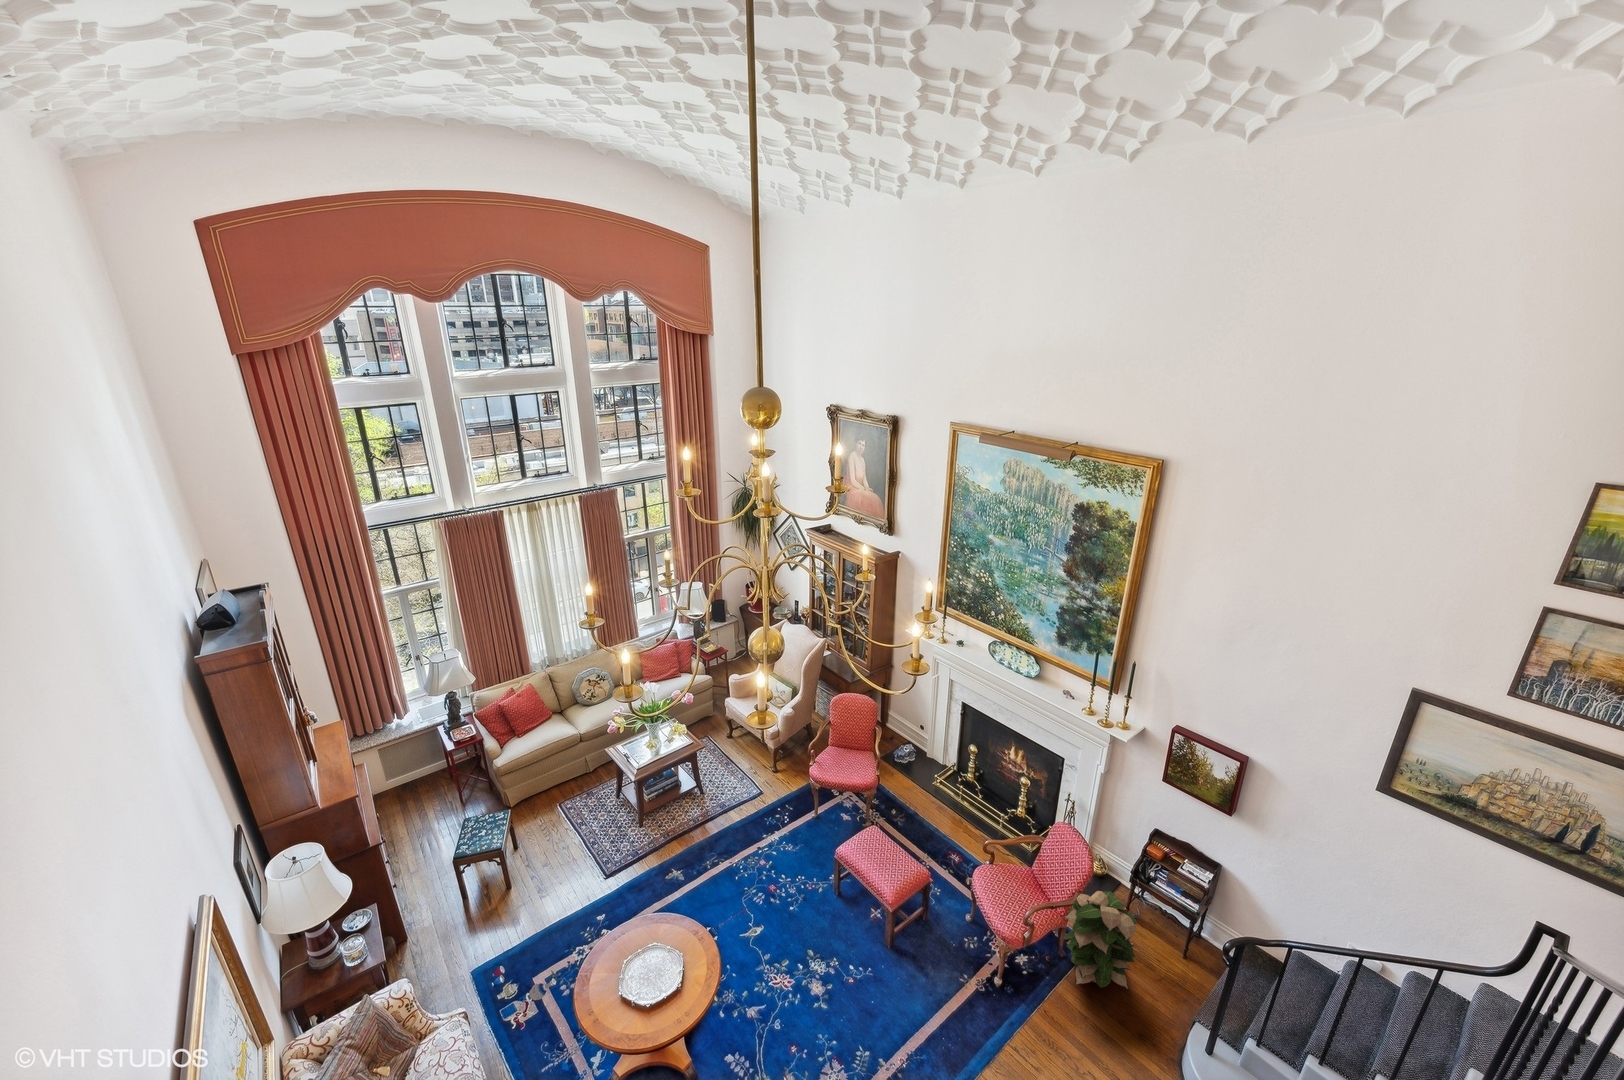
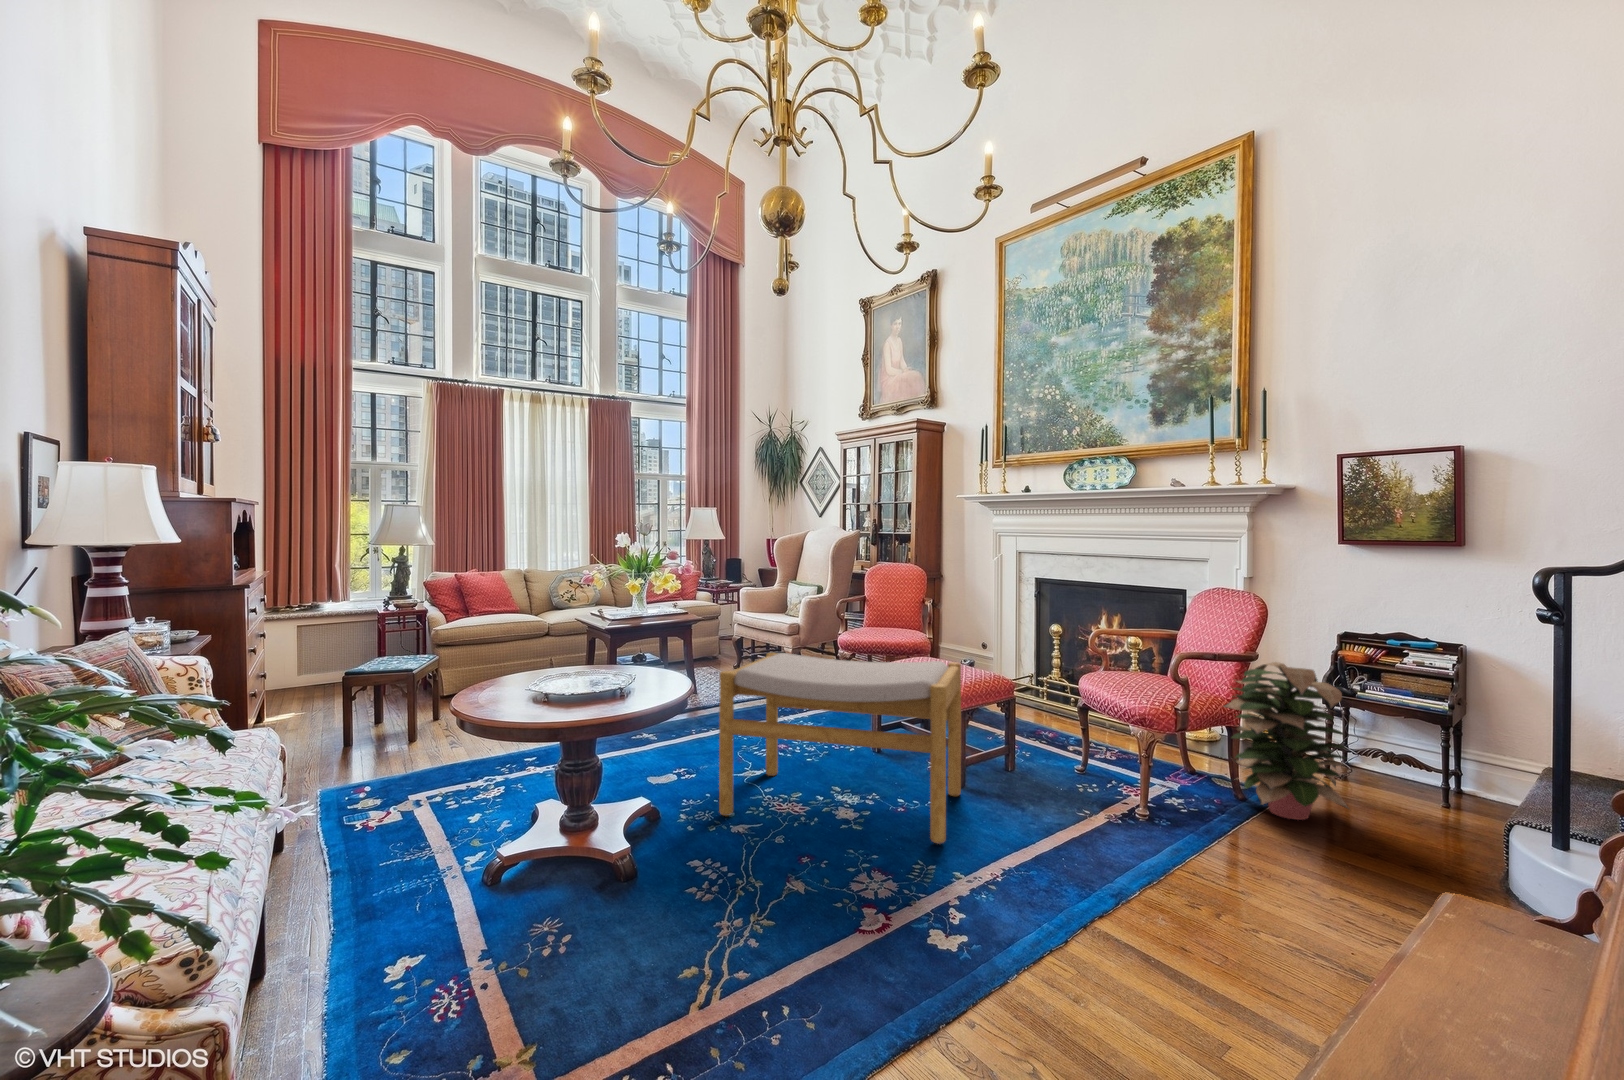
footstool: none [733,861,895,1033] -> present [719,653,961,844]

